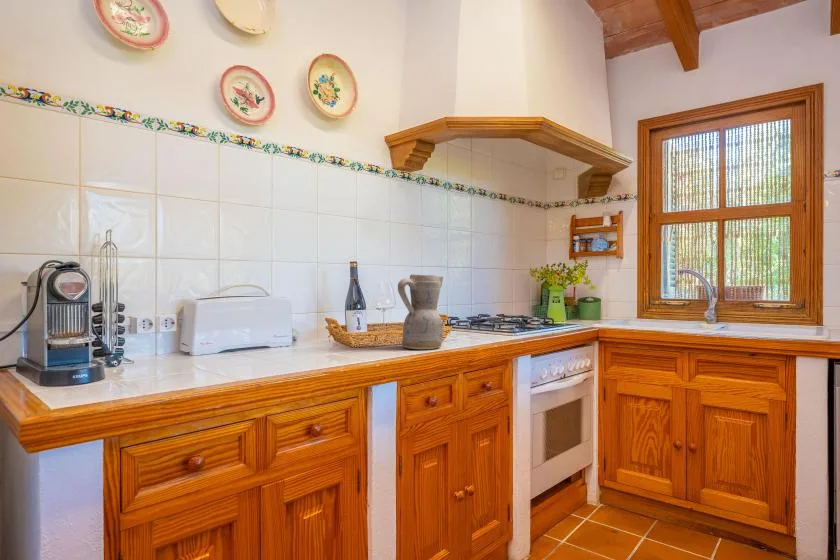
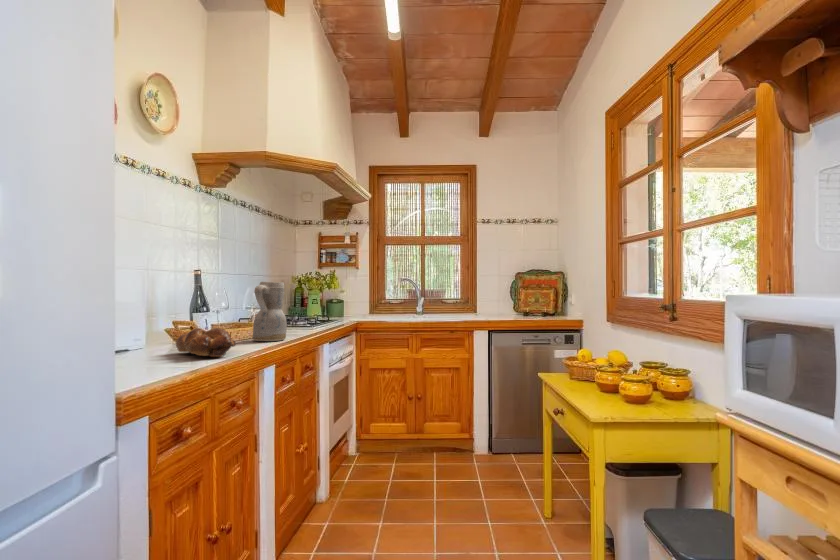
bread loaf: none [273,329,340,366] -> present [176,328,236,357]

